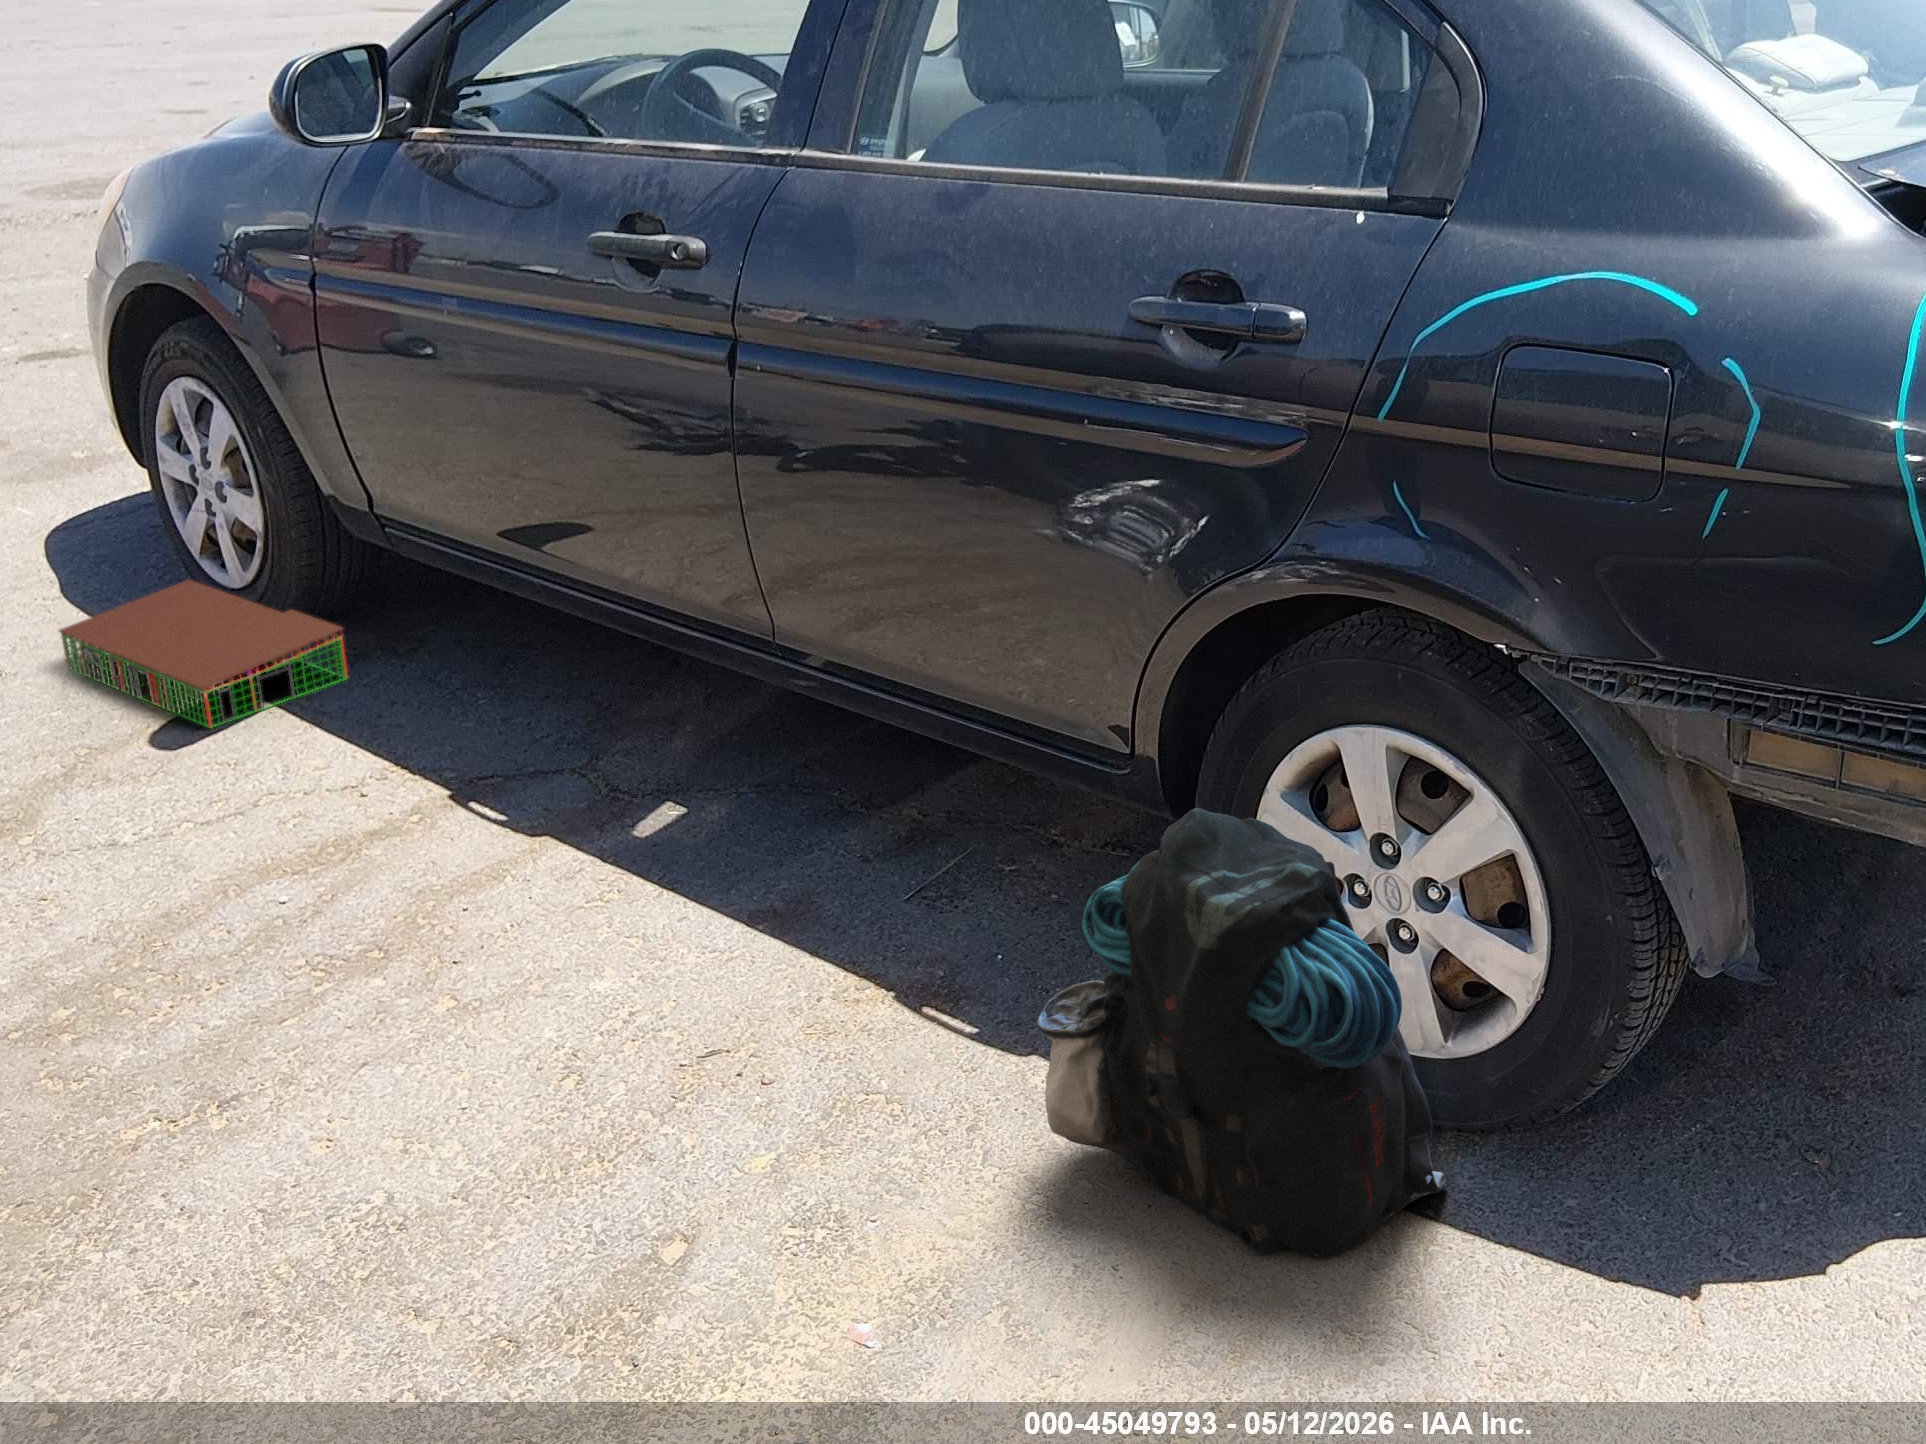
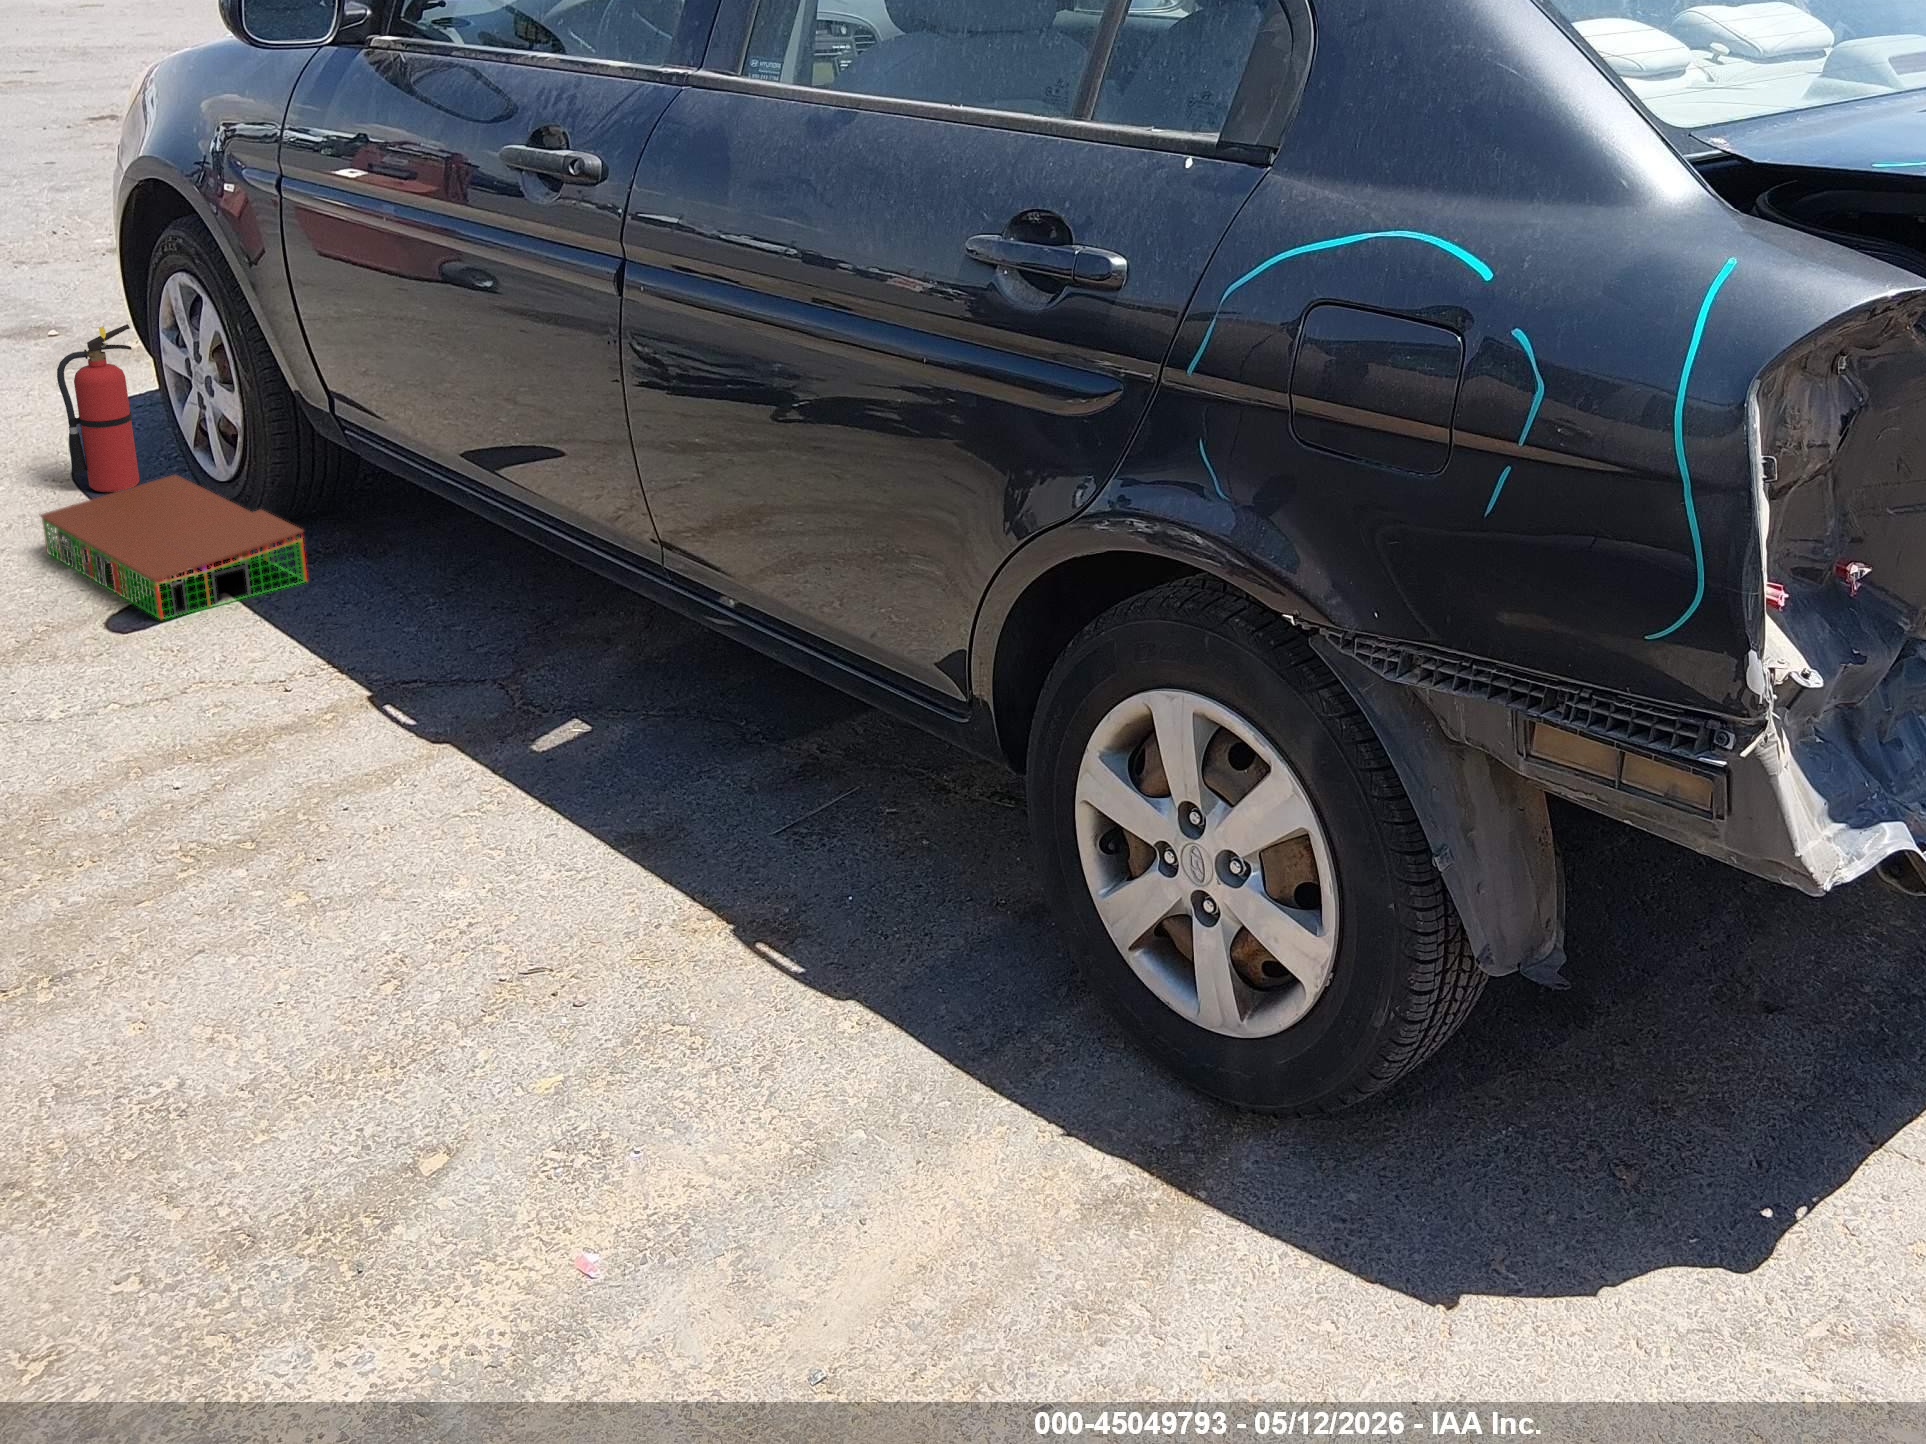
fire extinguisher: none [53,431,140,602] -> present [57,324,139,492]
backpack: present [1037,808,1447,1257] -> none [815,758,1226,1230]

